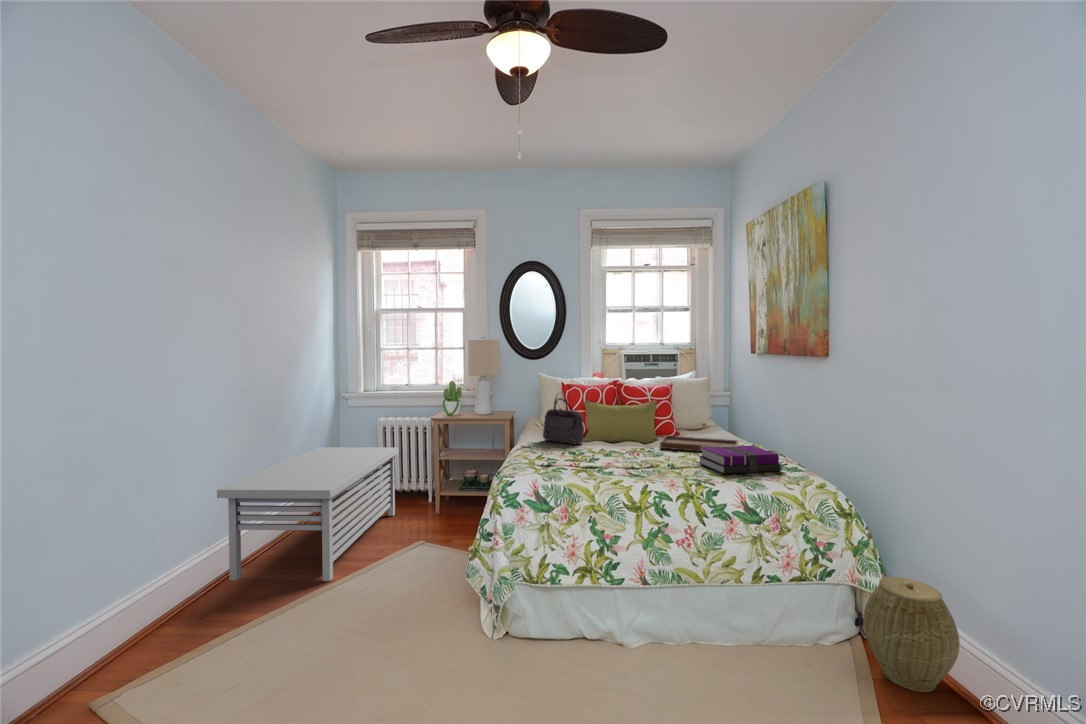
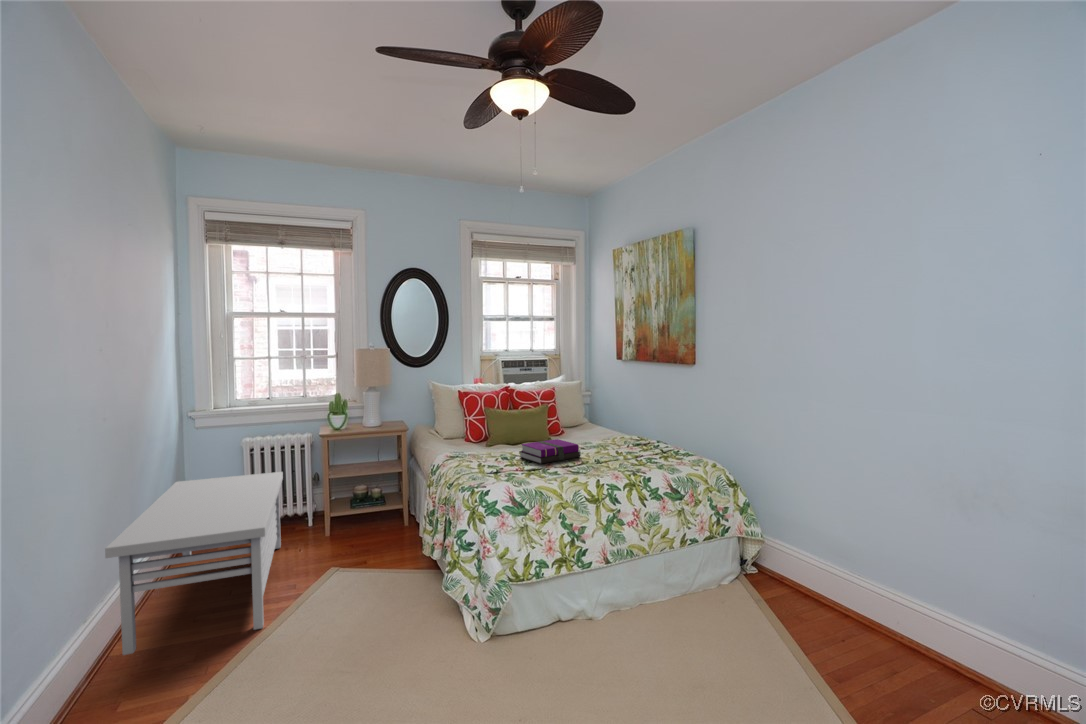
handbag: present [543,397,584,444] -> none [462,403,504,451]
tray: present [660,422,738,452] -> none [572,422,638,448]
notebook: present [699,446,782,474] -> present [520,439,581,464]
woven basket: present [863,577,960,692] -> none [747,525,806,600]

